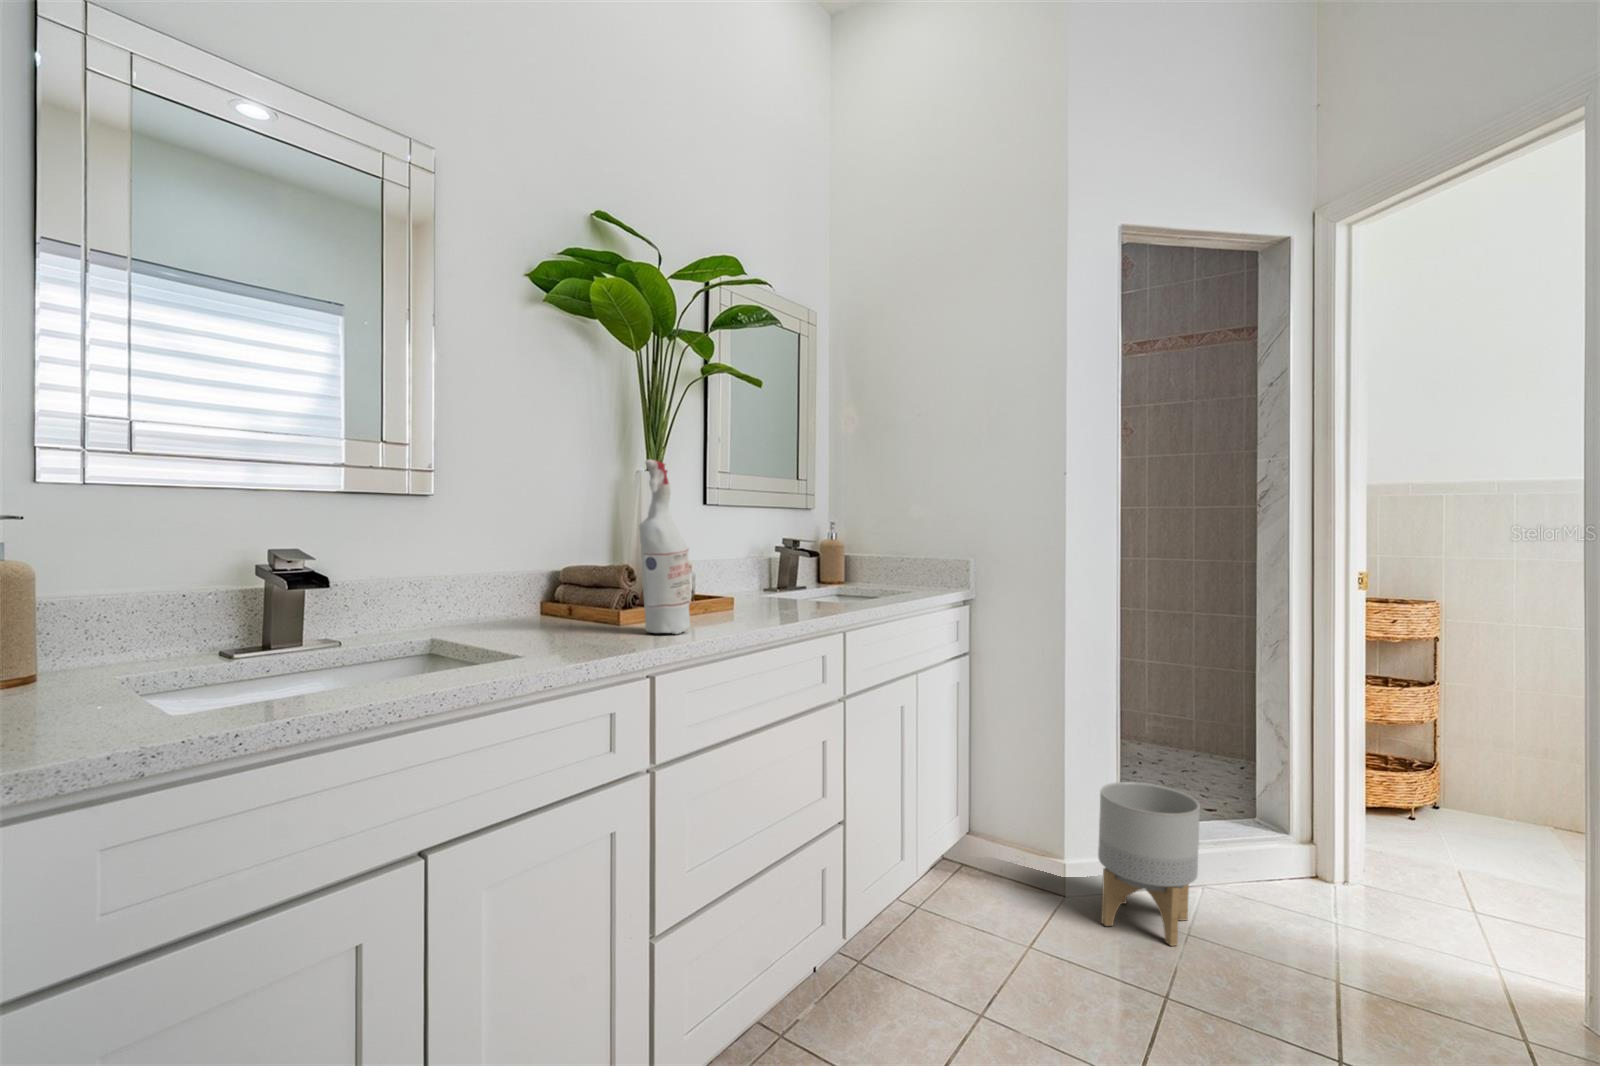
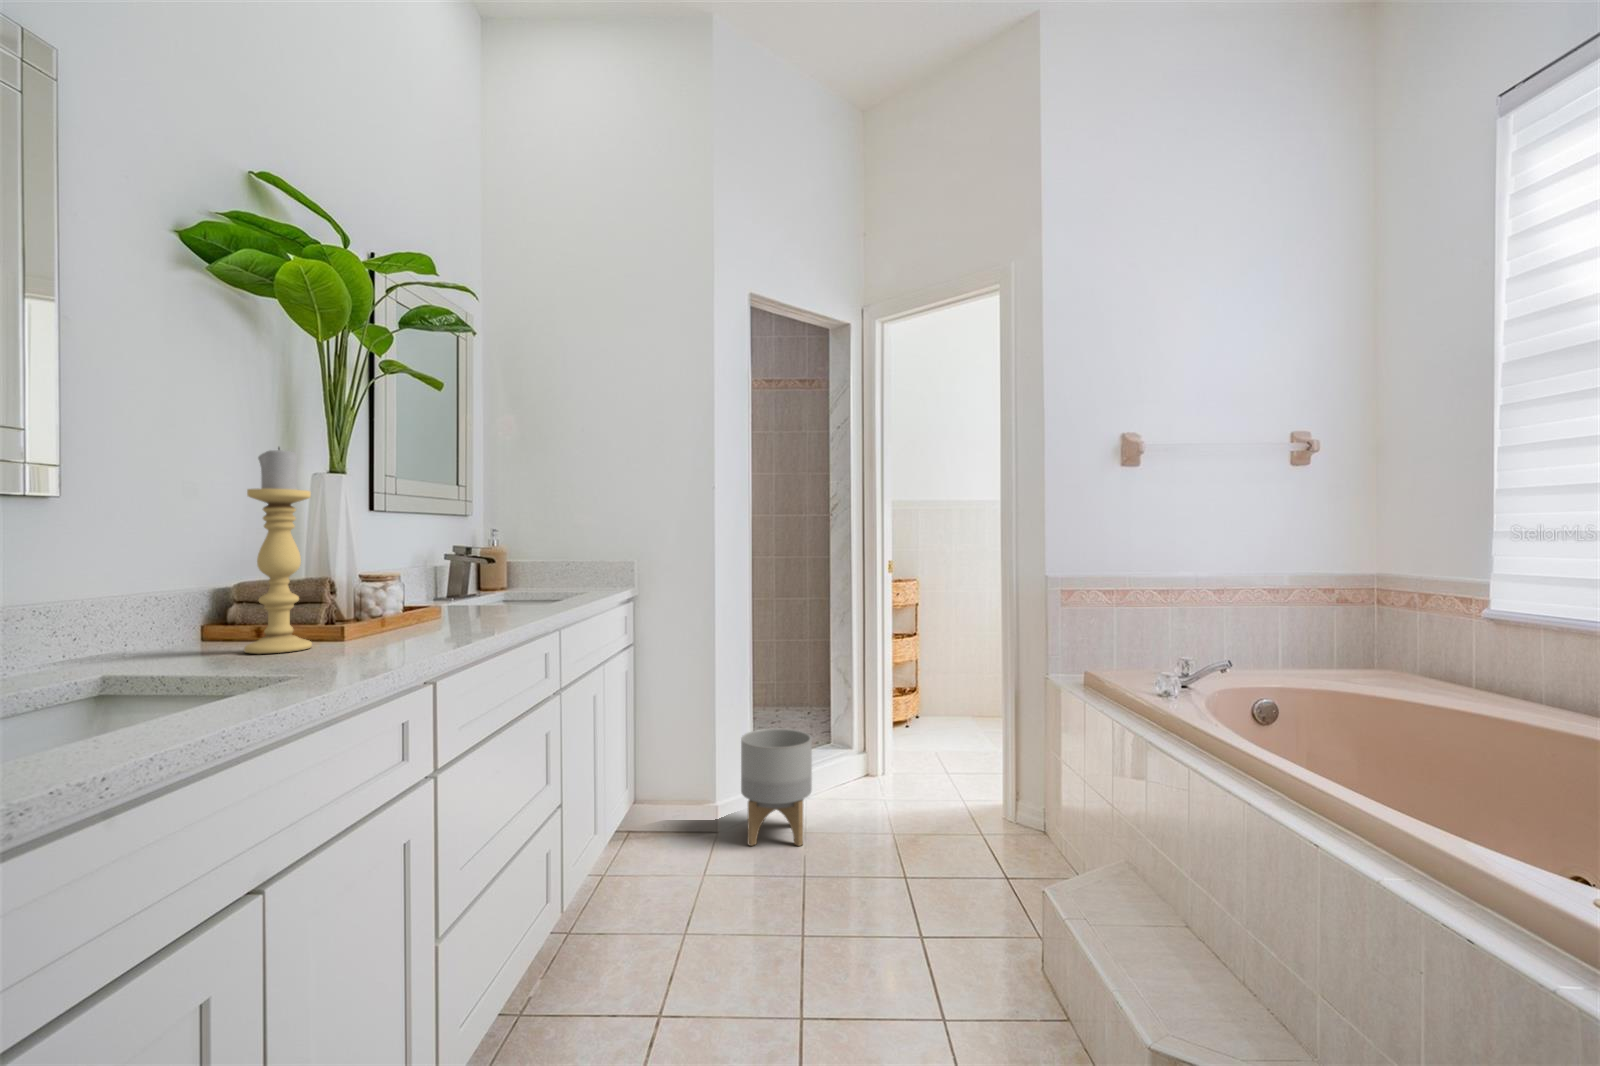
candle holder: none [538,445,591,632] -> present [244,448,312,654]
spray bottle: present [639,460,691,634] -> none [380,465,439,642]

